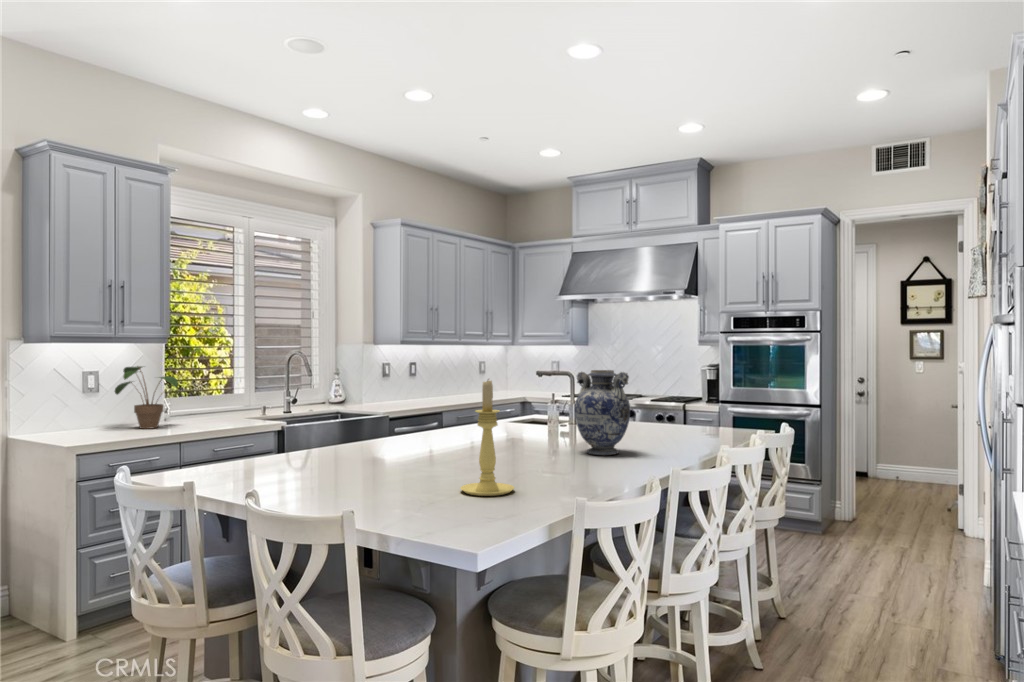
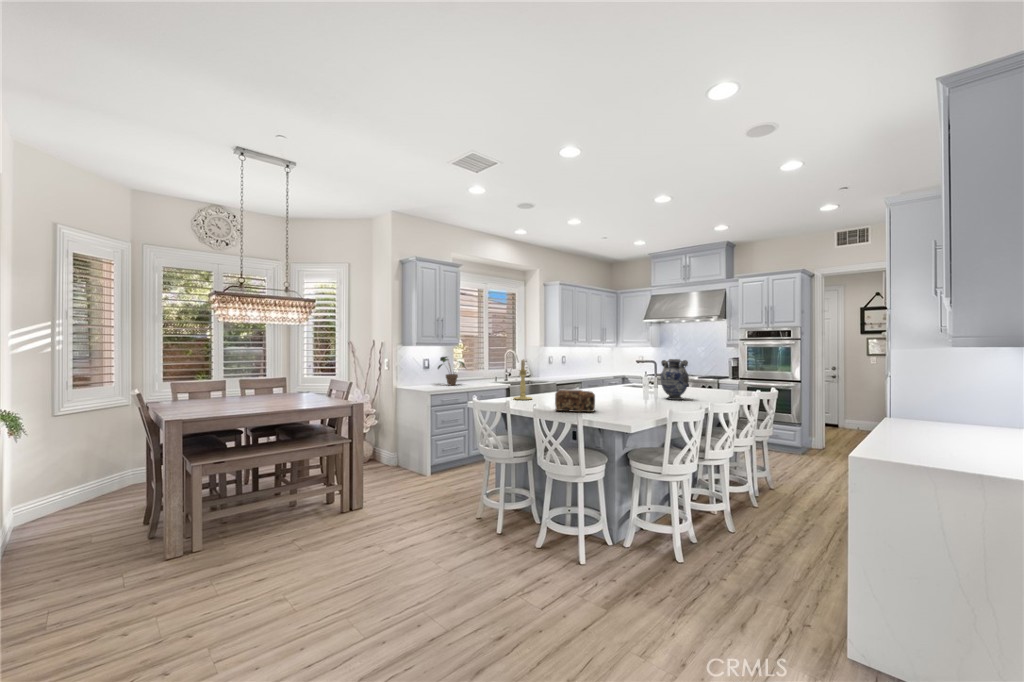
candle holder: present [461,380,514,496] -> present [514,359,532,400]
bread loaf: none [313,448,416,503] -> present [555,390,595,412]

